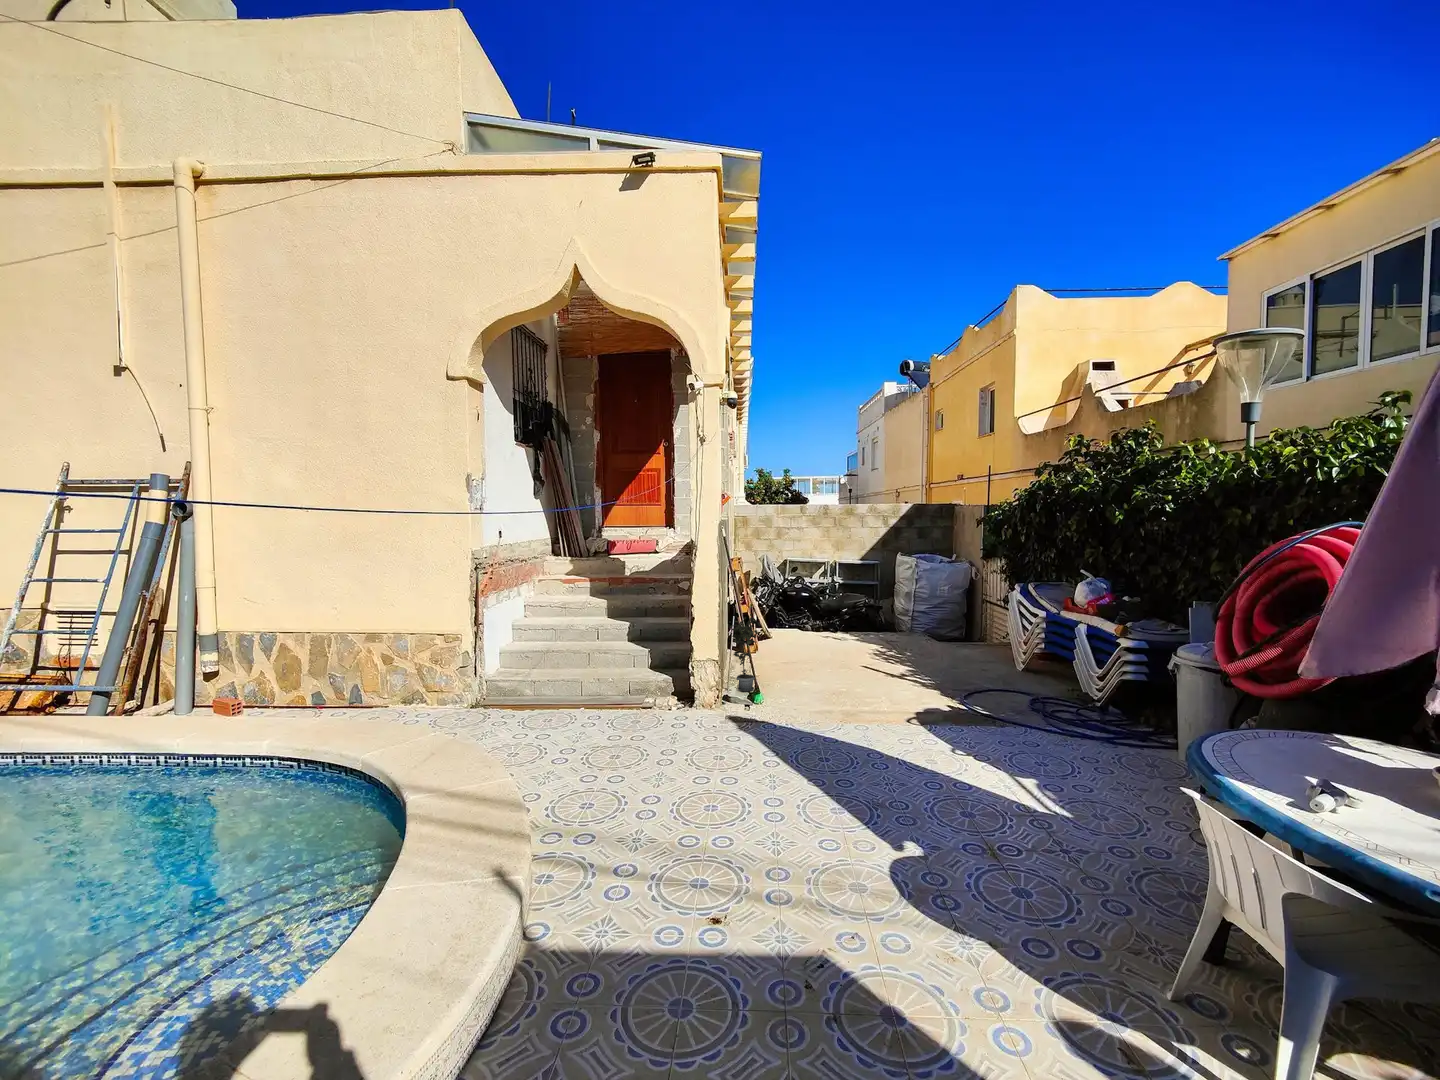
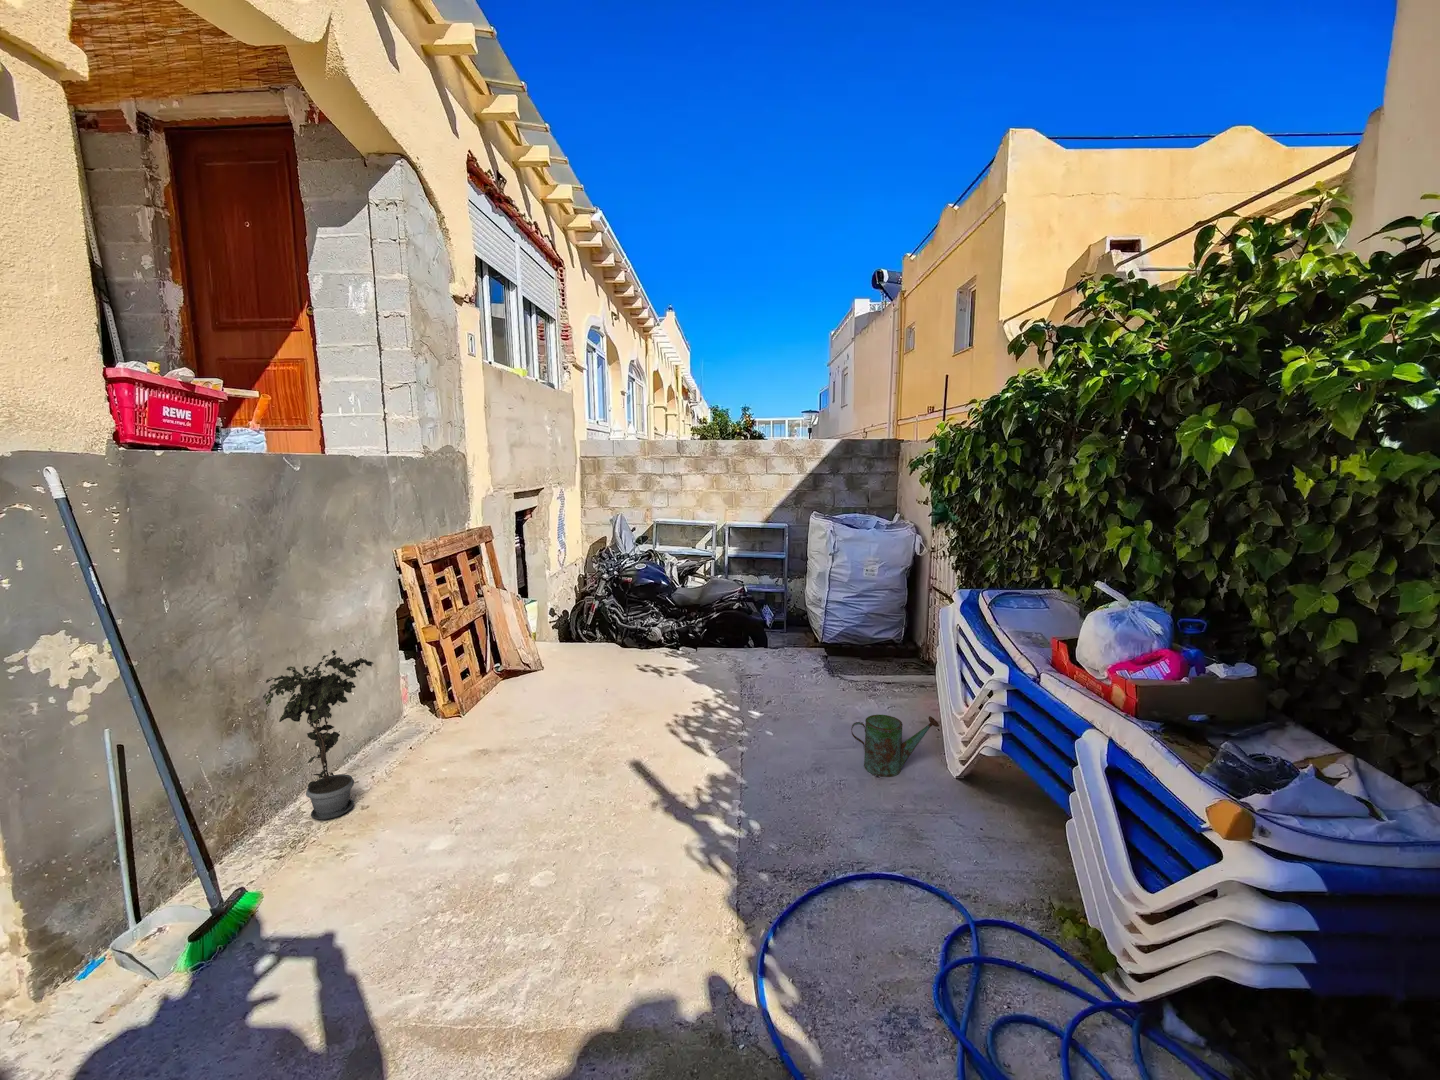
watering can: none [971,644,1015,674] -> present [851,715,939,777]

